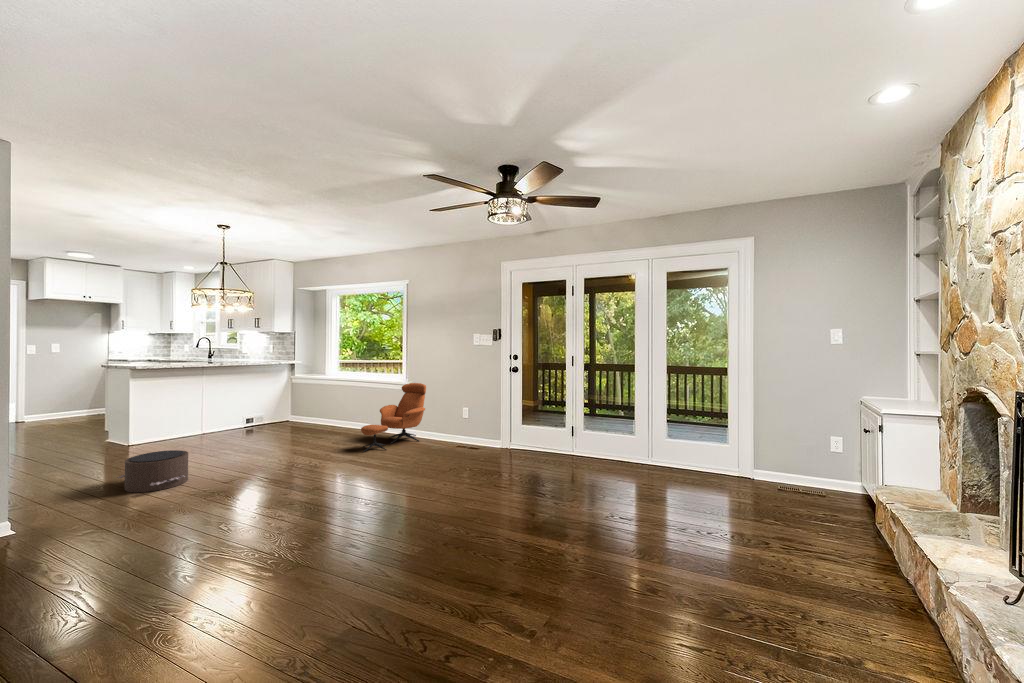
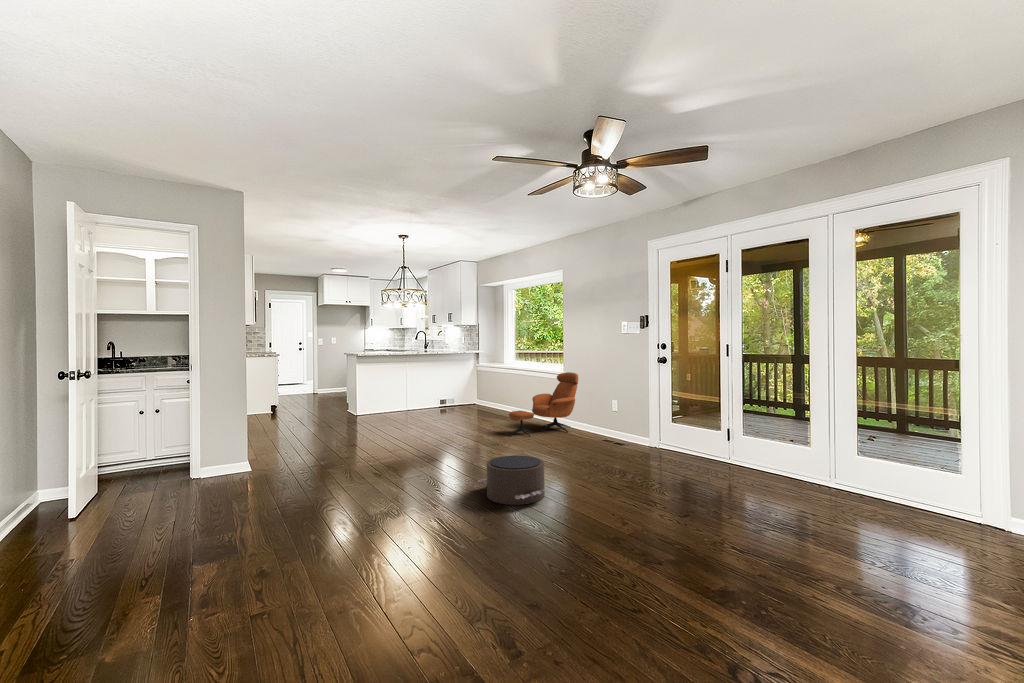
pouf: present [117,450,188,492] -> present [478,455,545,505]

